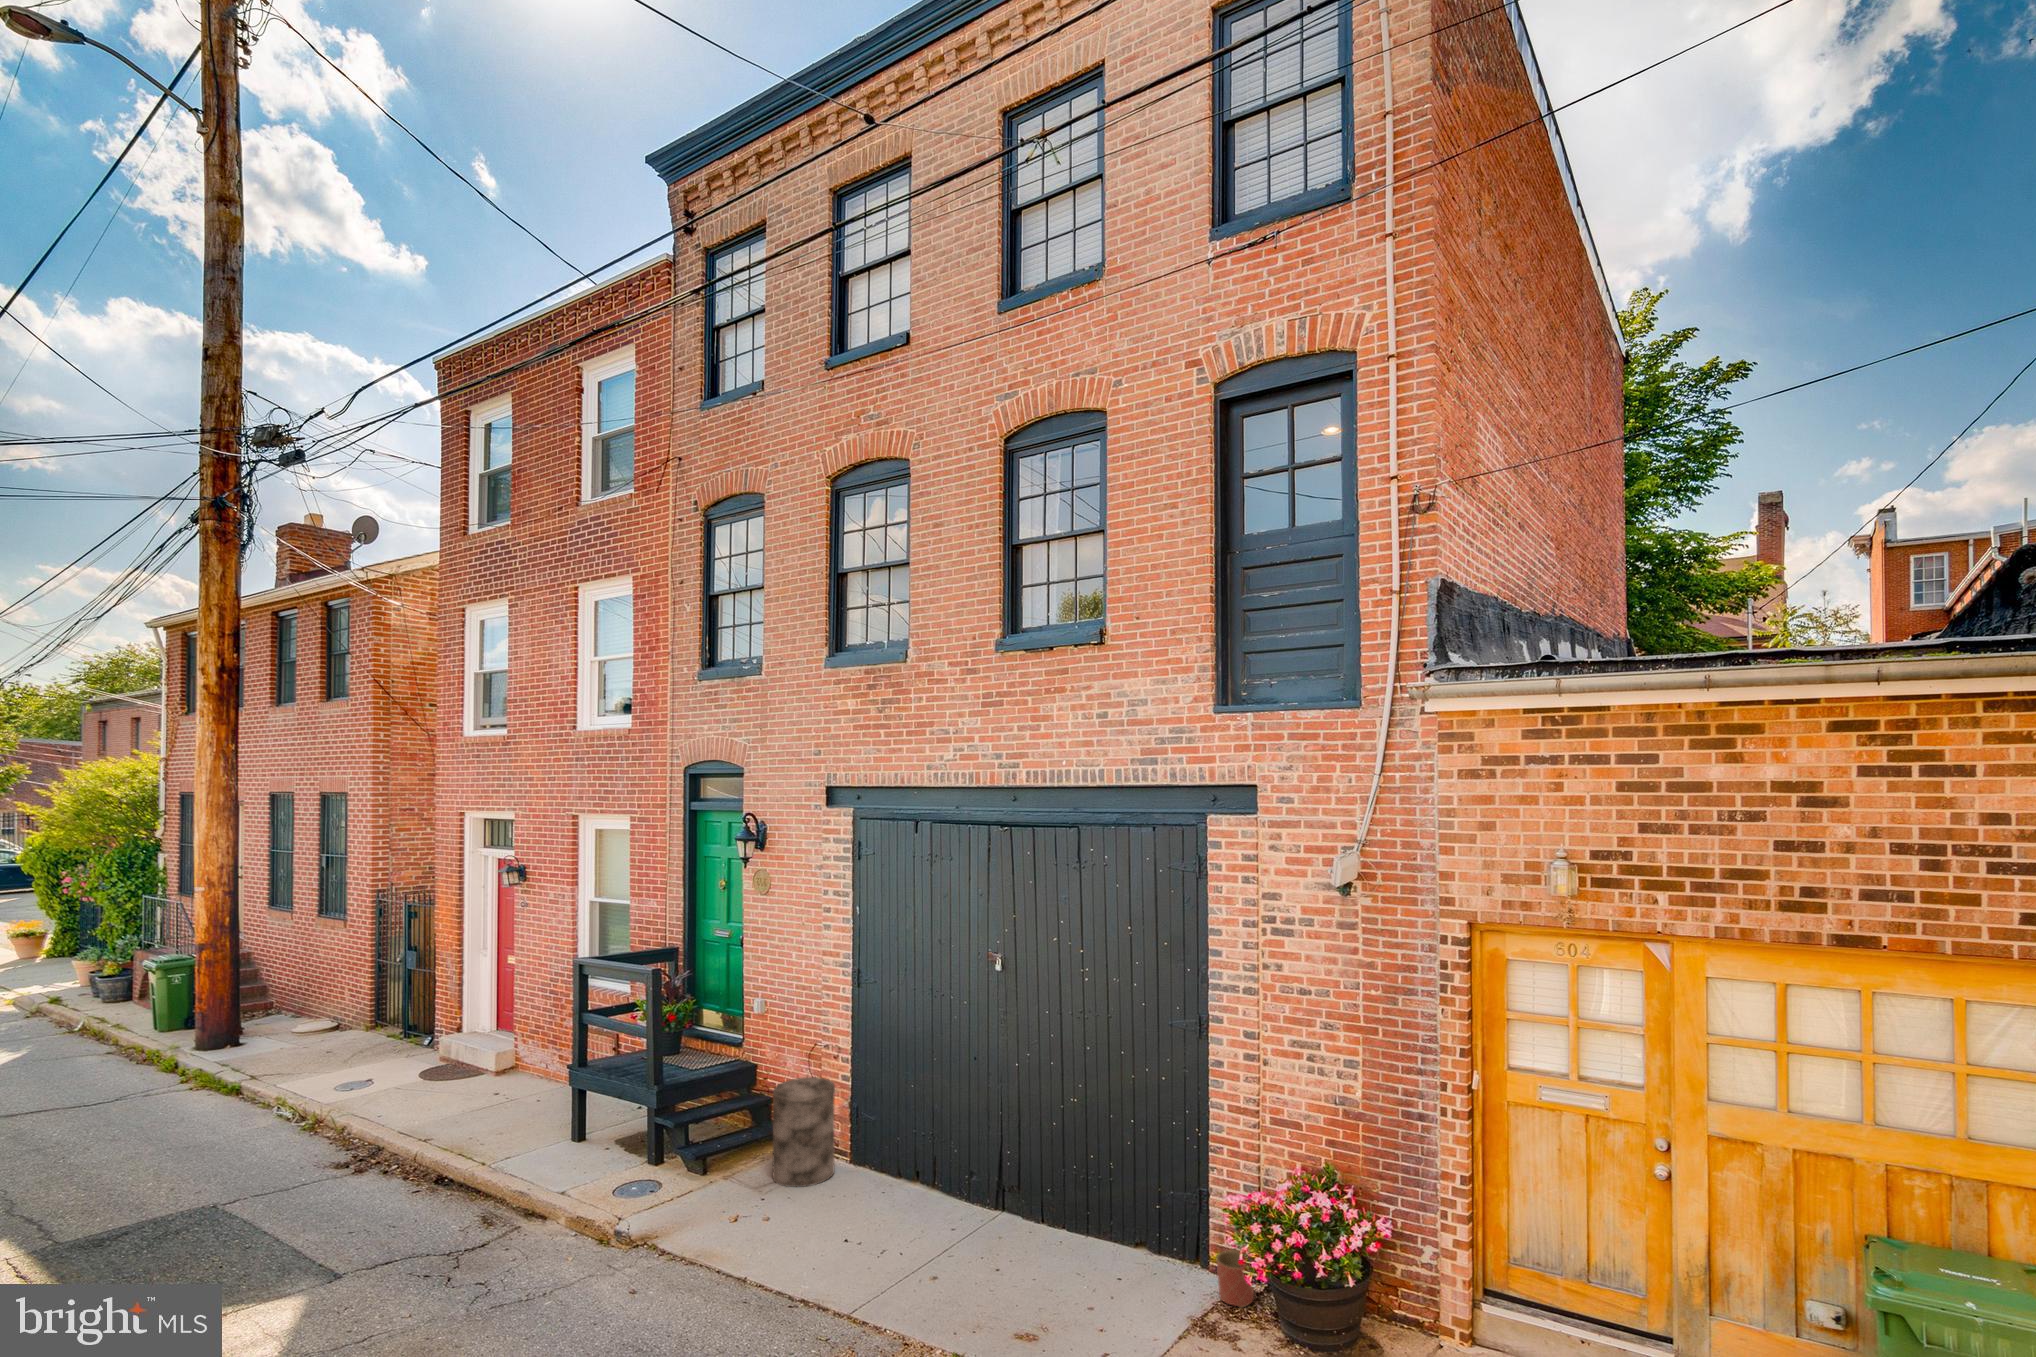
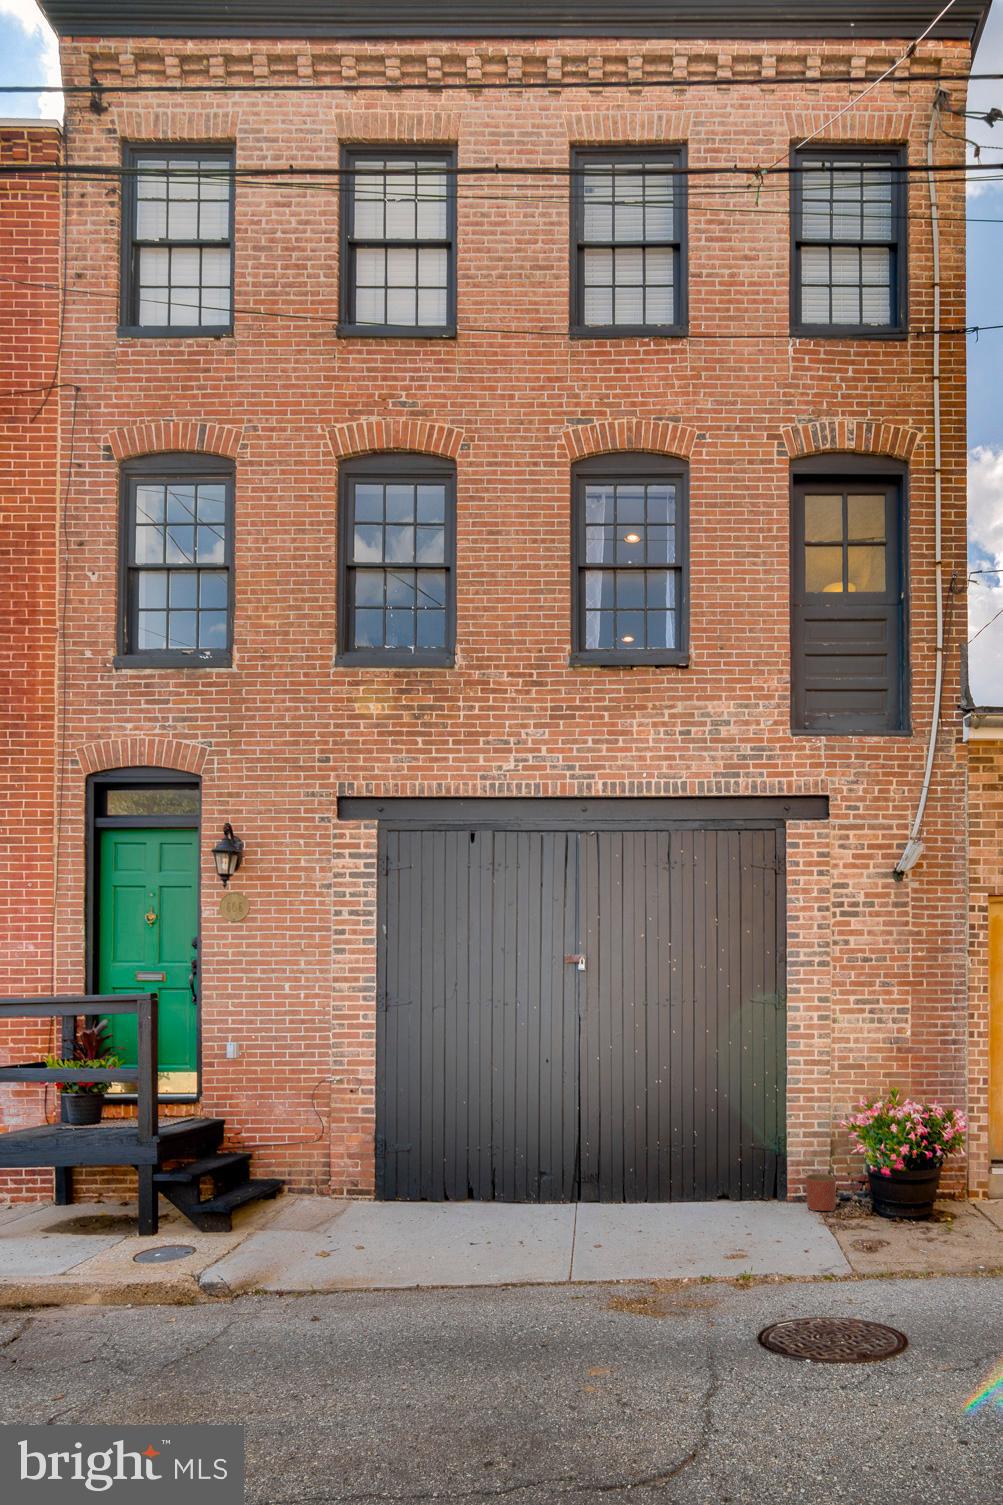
trash can: present [773,1077,835,1187] -> none [300,1115,367,1225]

